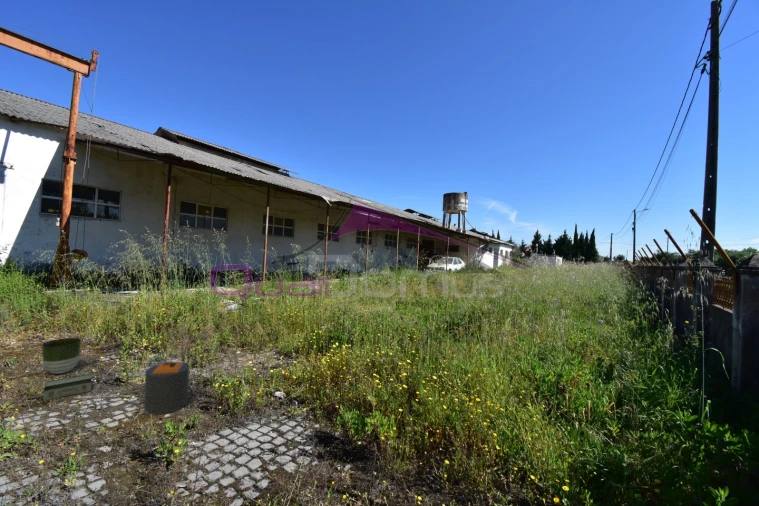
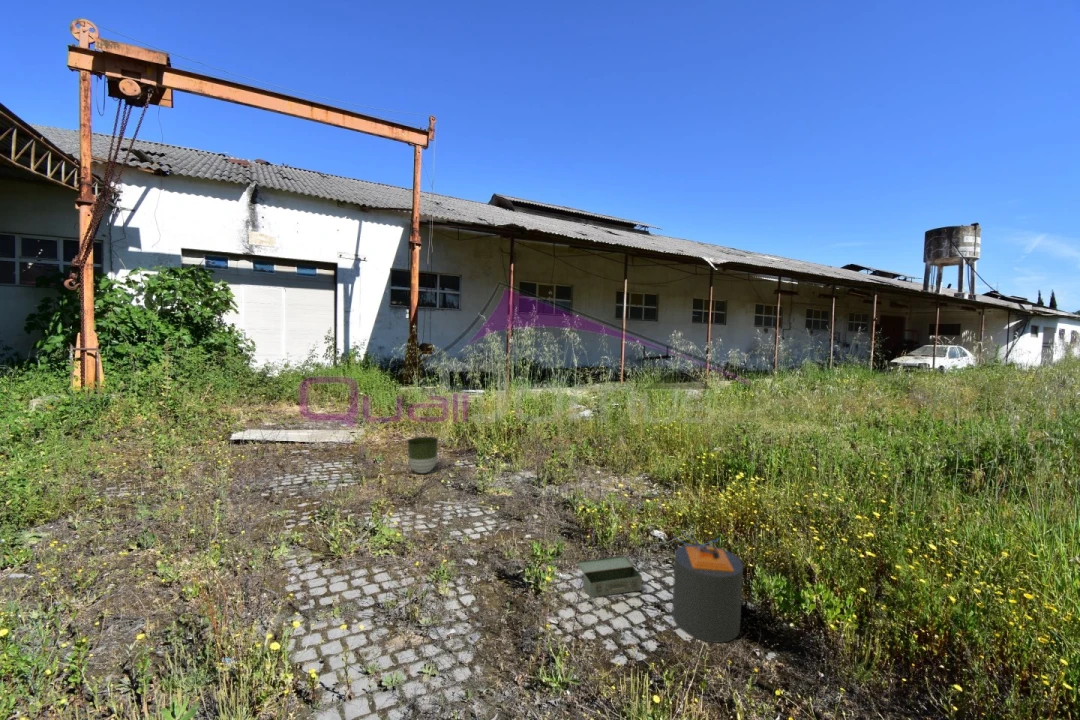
trash can: present [144,361,189,415] -> present [672,530,743,643]
toolbox: present [43,374,91,400] -> present [577,556,642,598]

